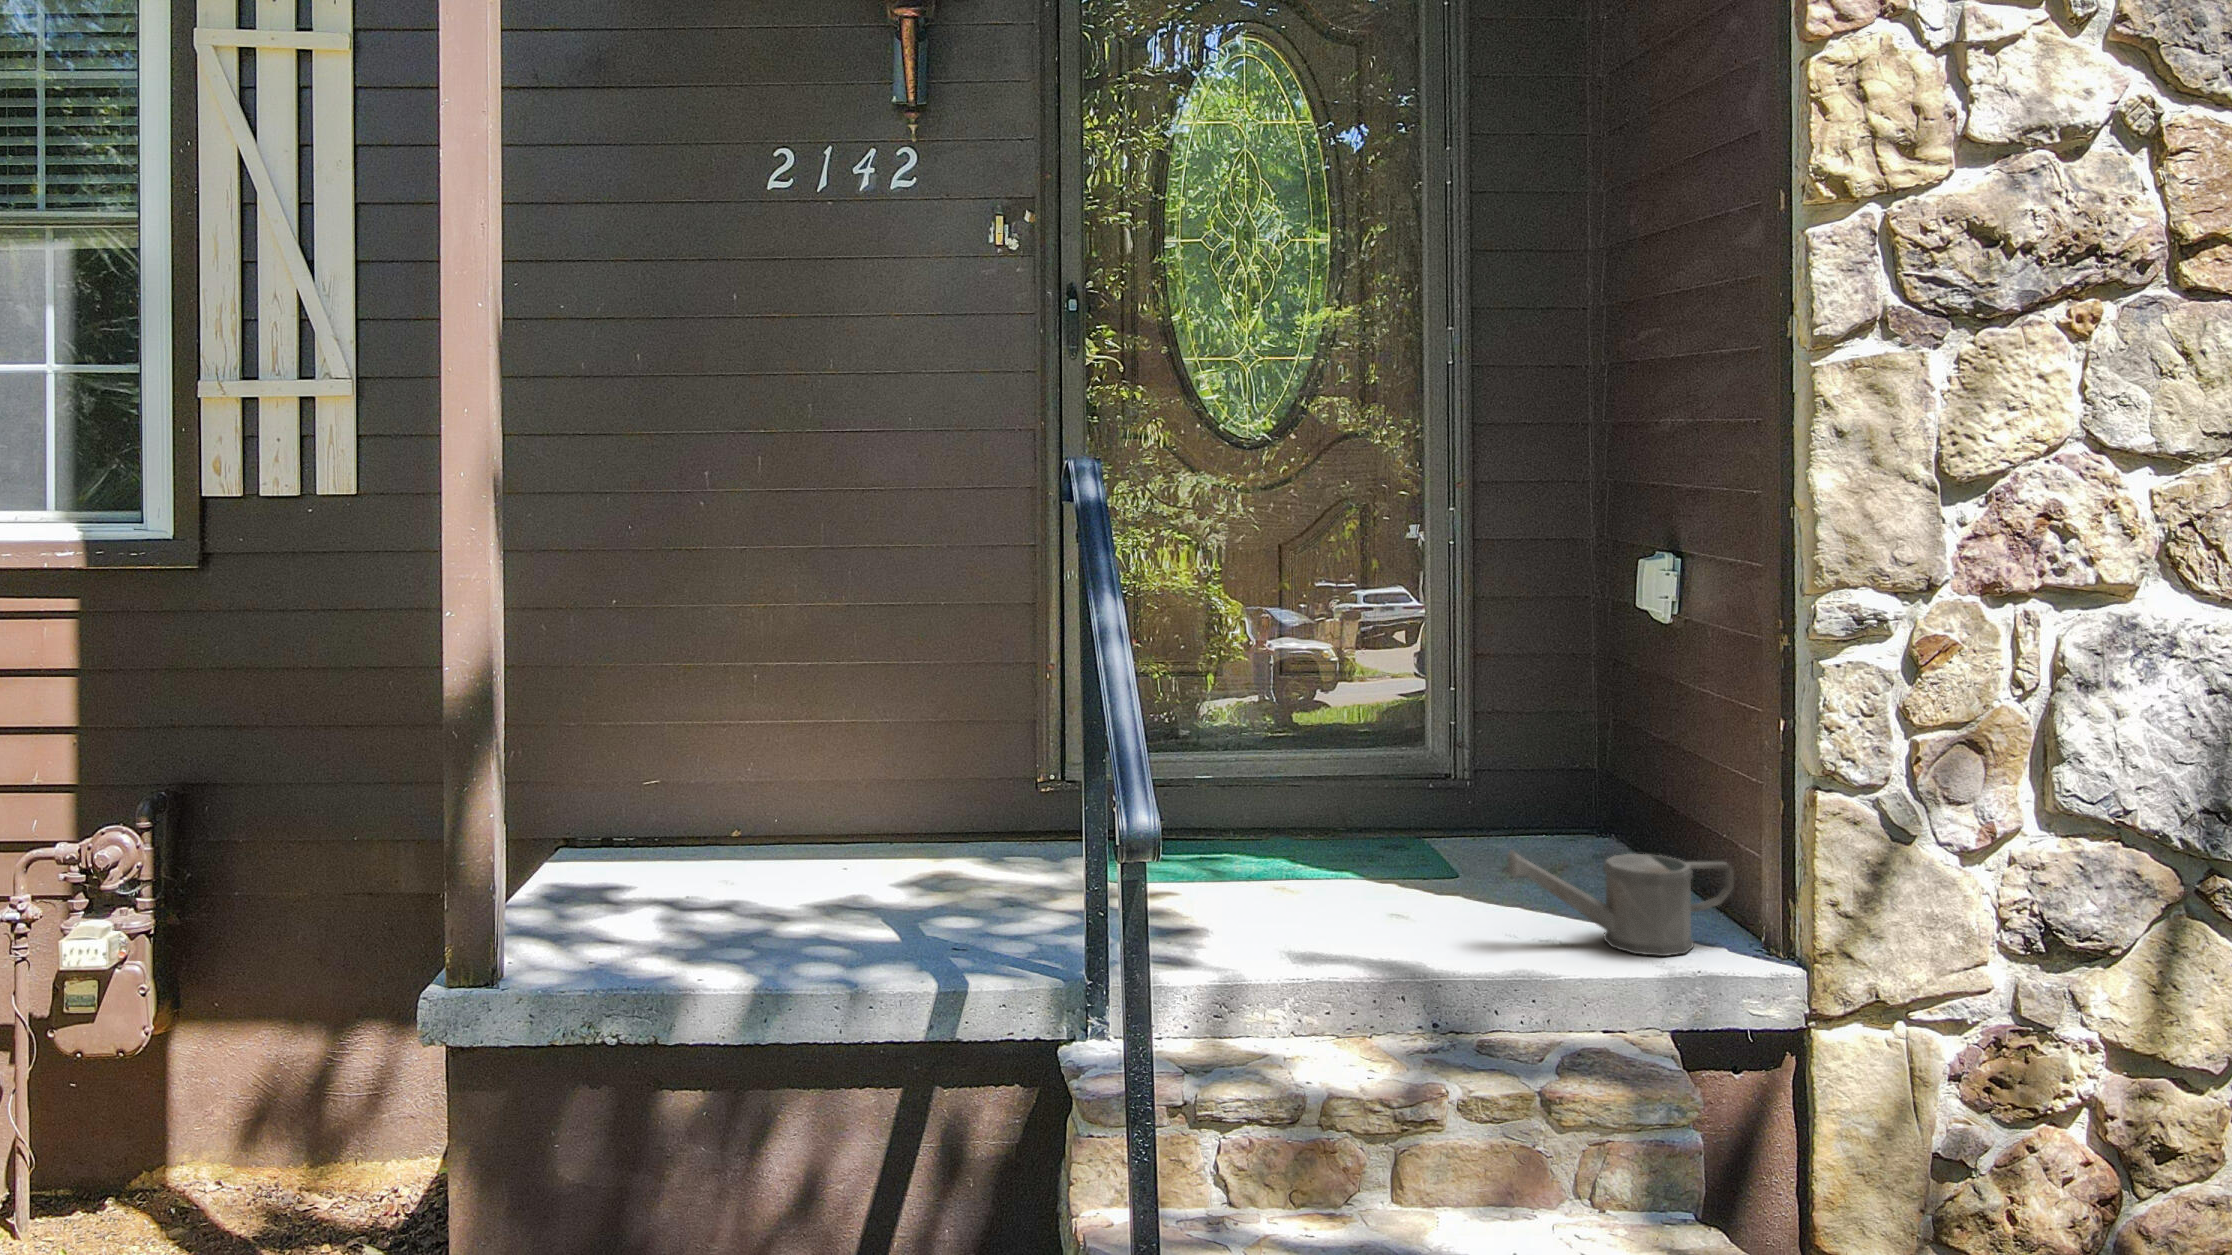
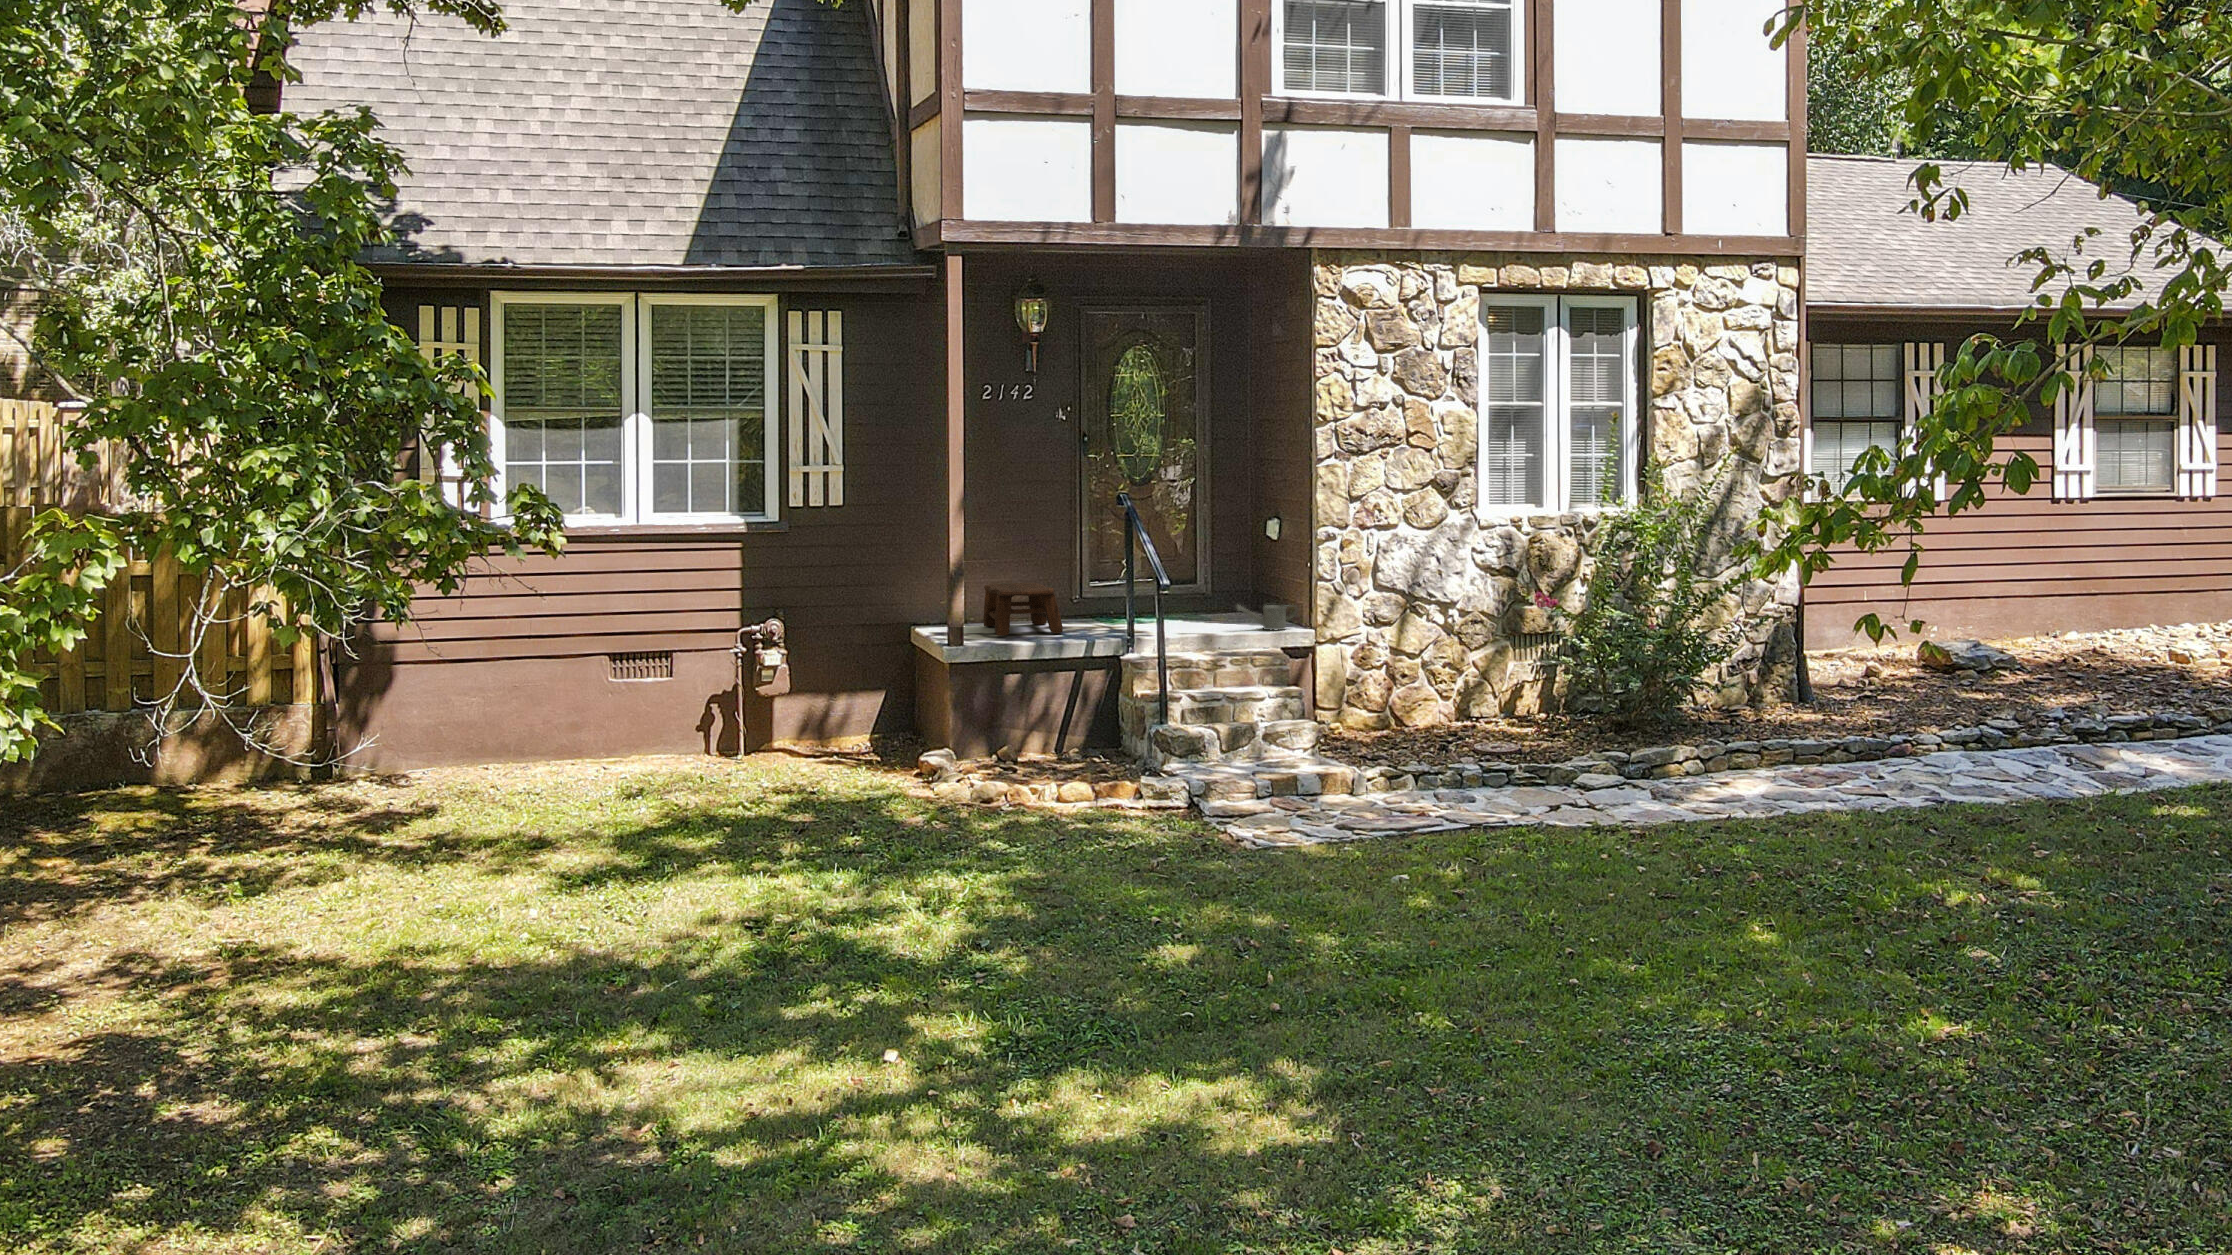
stool: none [707,728,927,916] -> present [983,583,1063,636]

